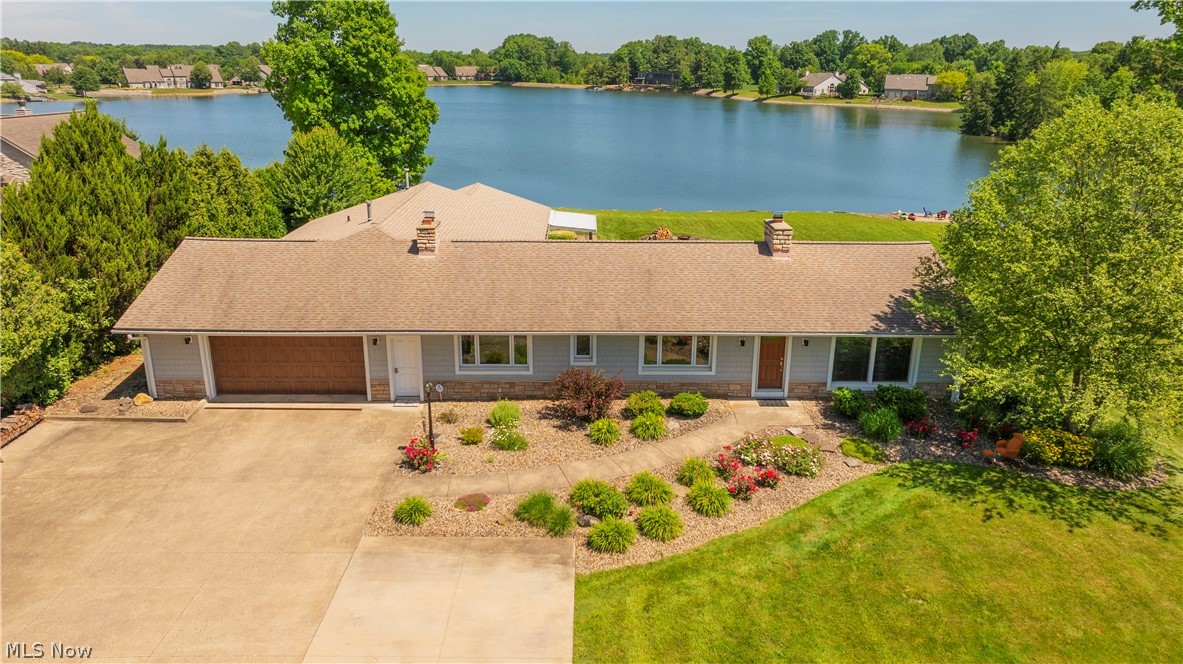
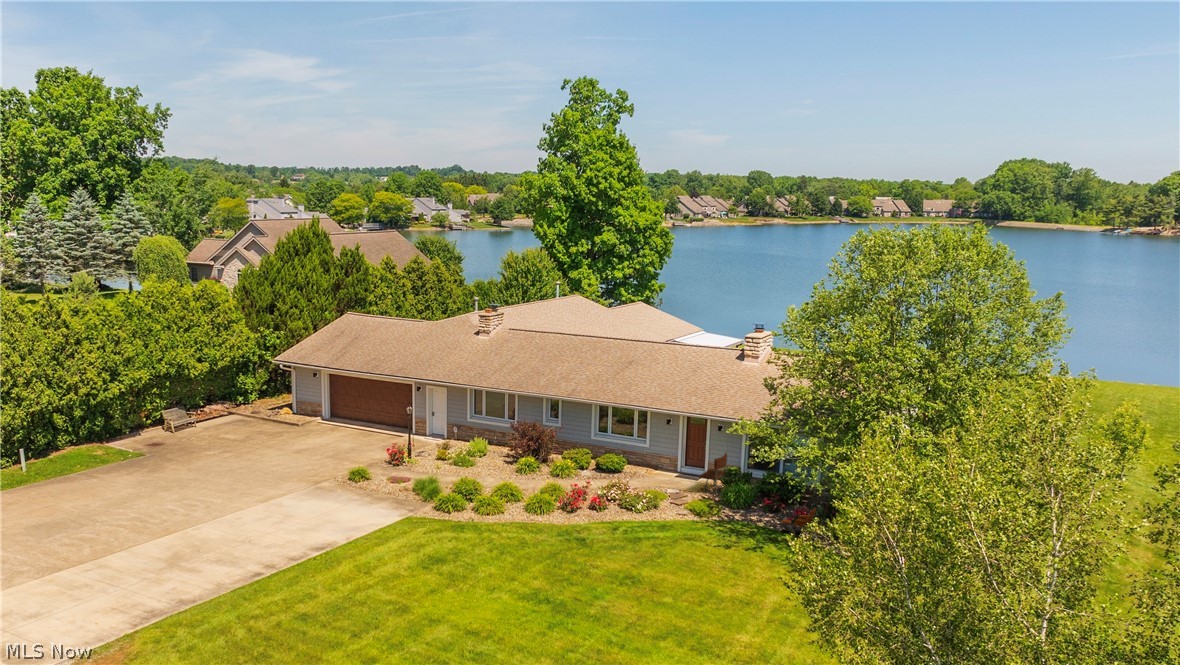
bench: none [804,371,840,421] -> present [699,453,727,494]

